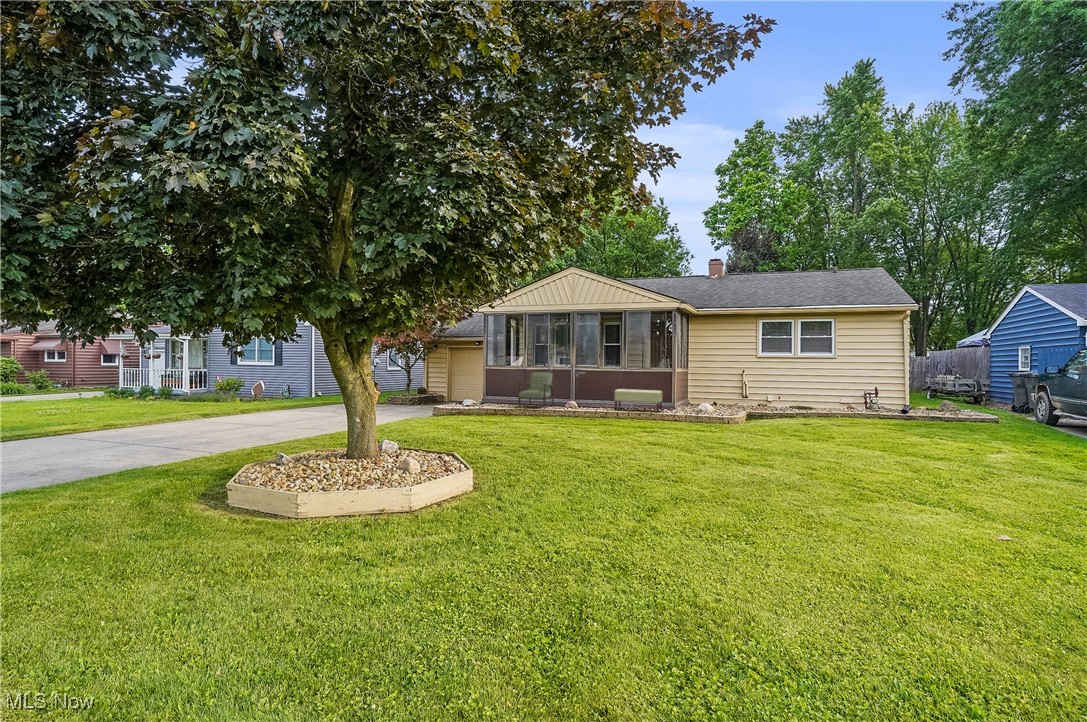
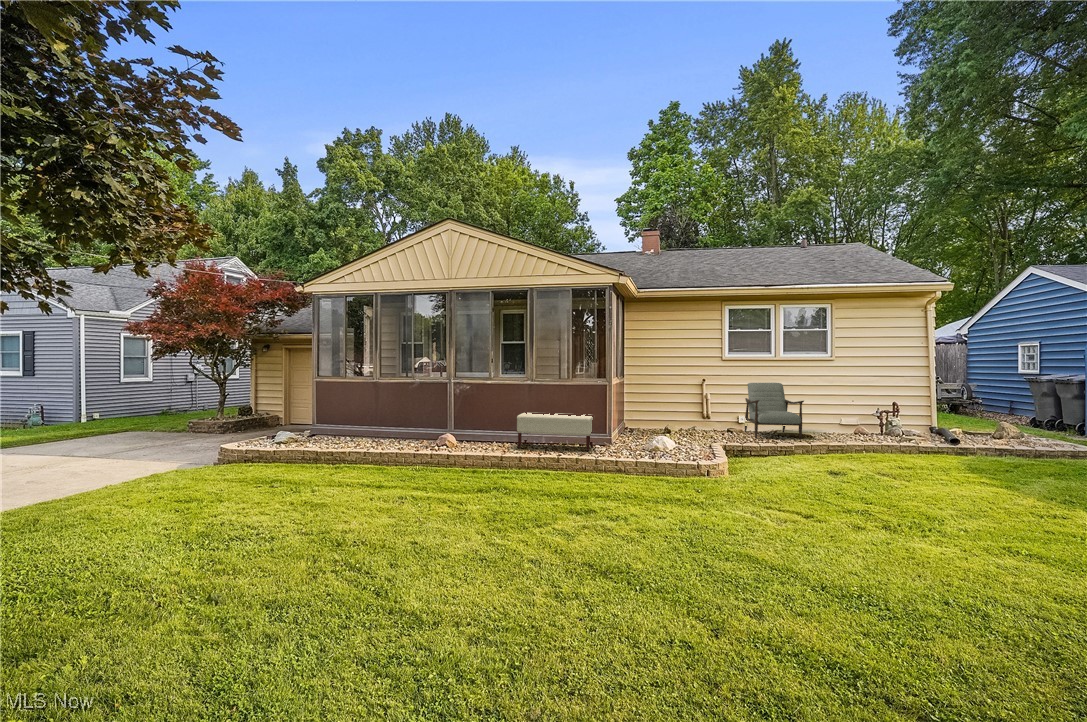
chair: present [518,372,554,408] -> present [745,383,804,439]

